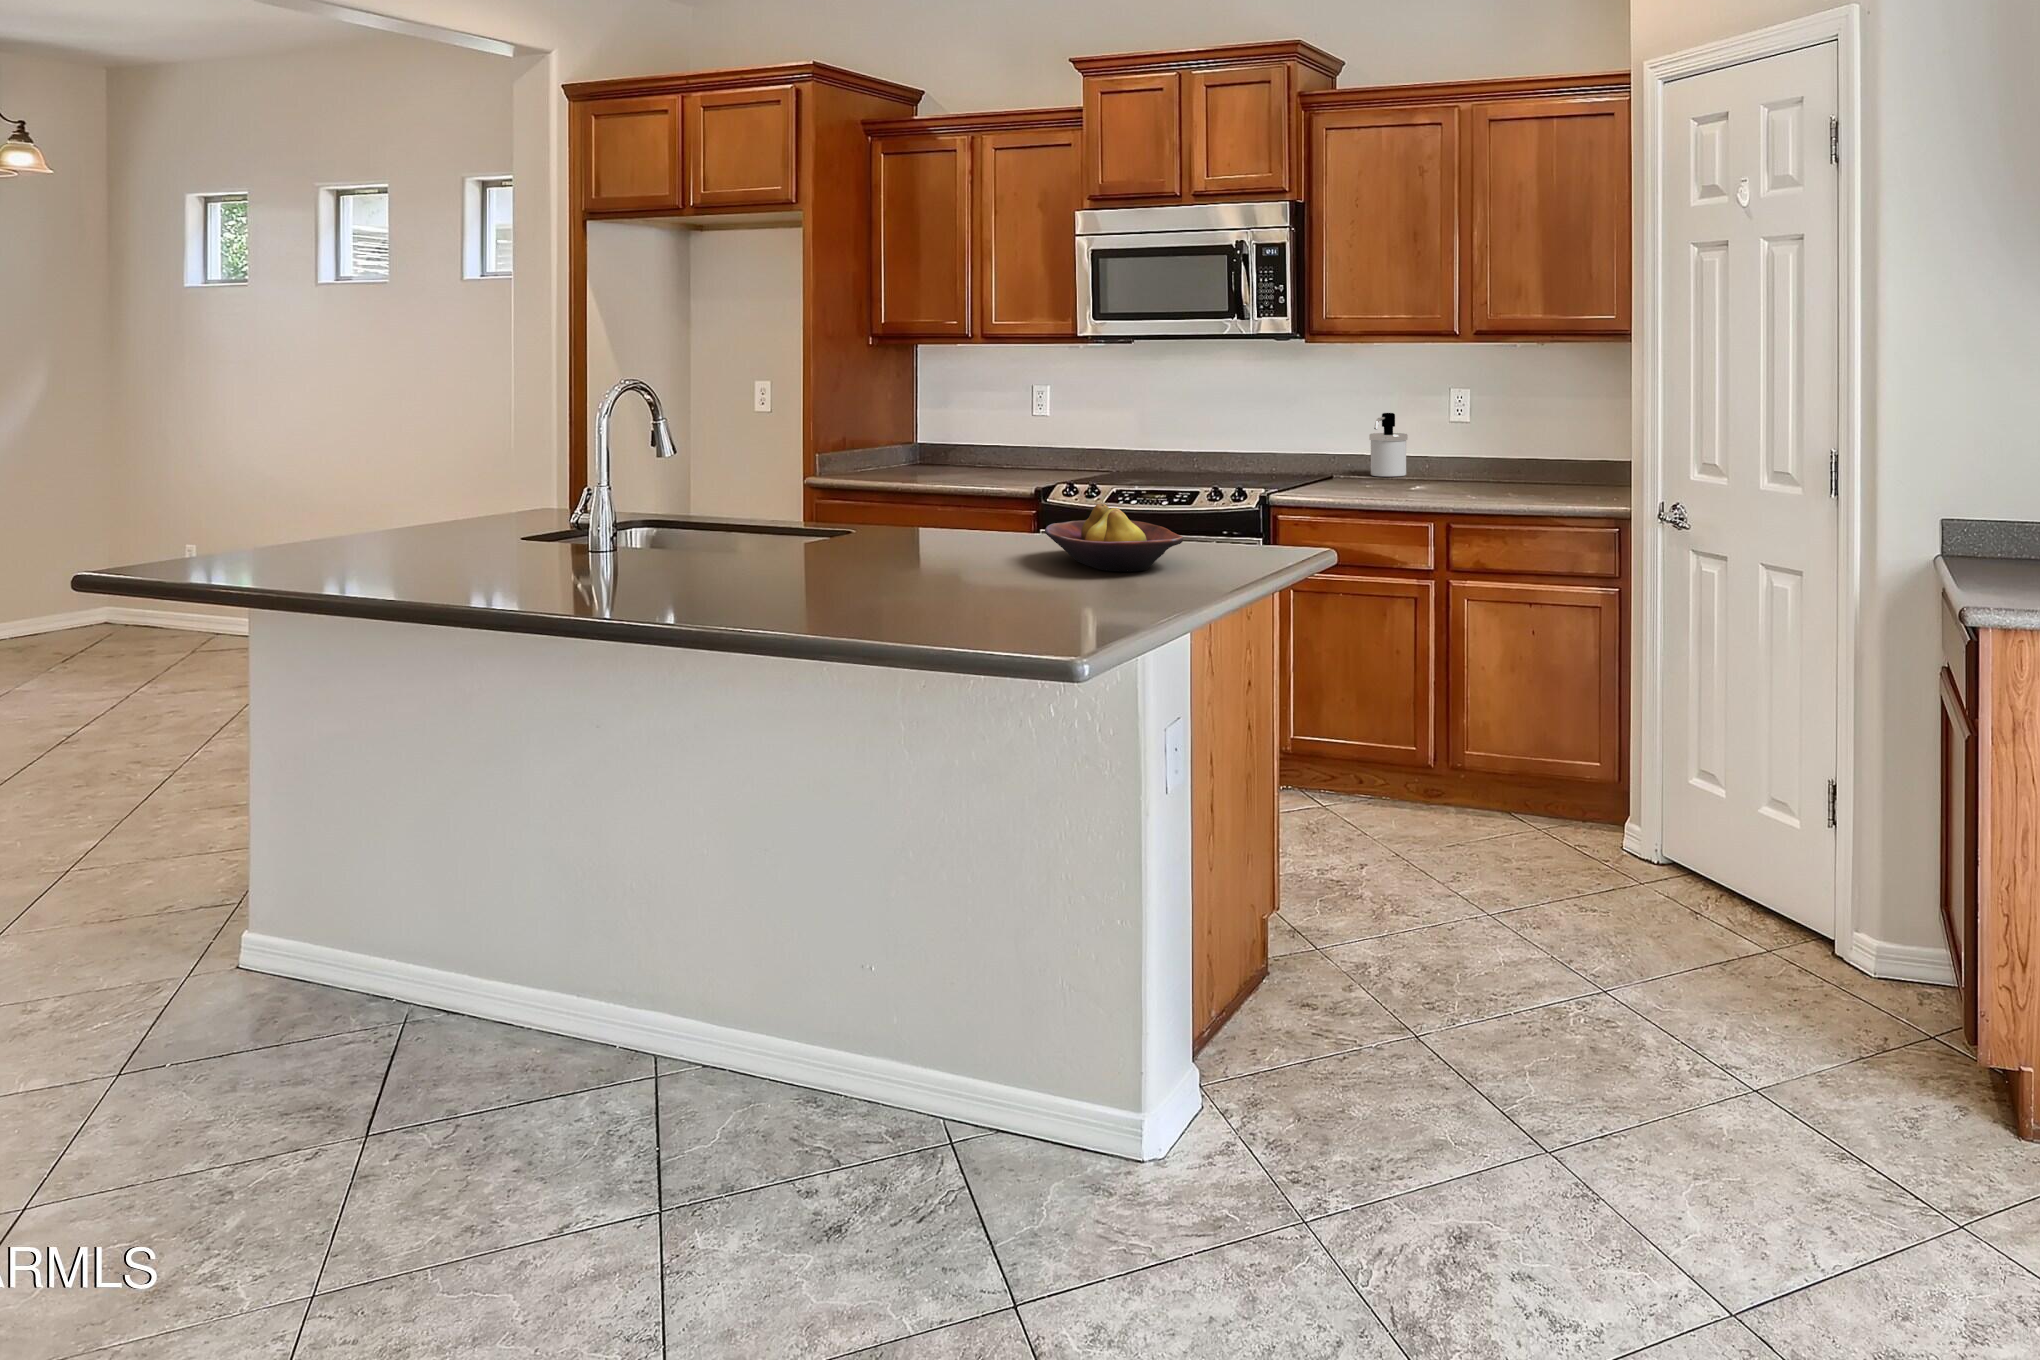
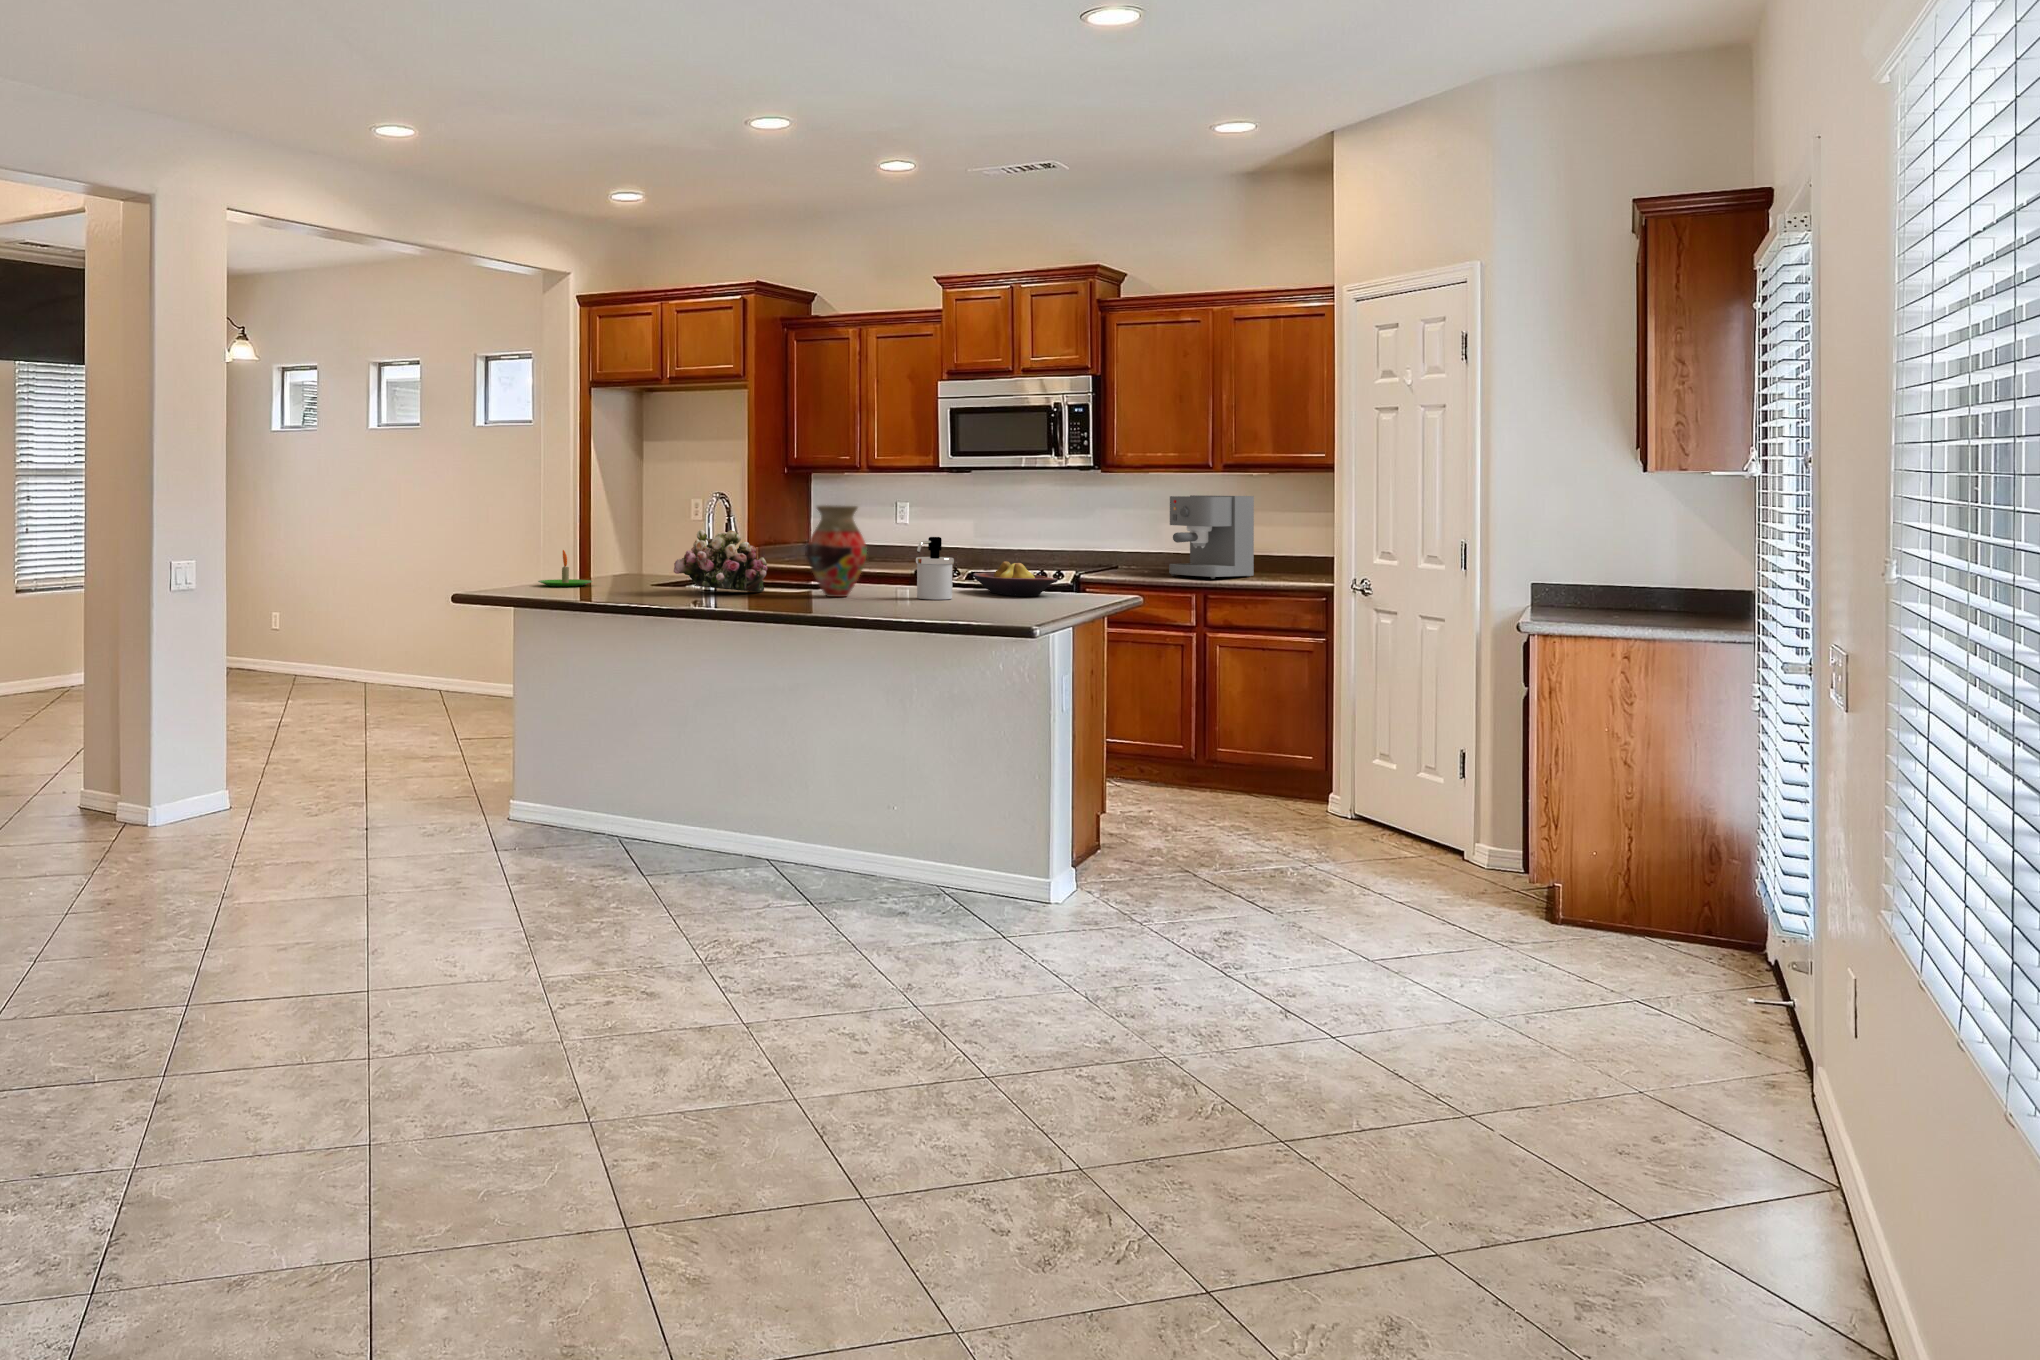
coffee maker: none [1400,375,1517,498] -> present [1169,495,1254,579]
vase: none [709,413,828,587] -> present [807,505,867,597]
soap dispenser: present [1369,413,1408,477] -> present [916,537,954,600]
flower arrangement: none [452,461,662,574] -> present [674,530,768,592]
candle: none [248,495,369,564] -> present [538,550,592,586]

